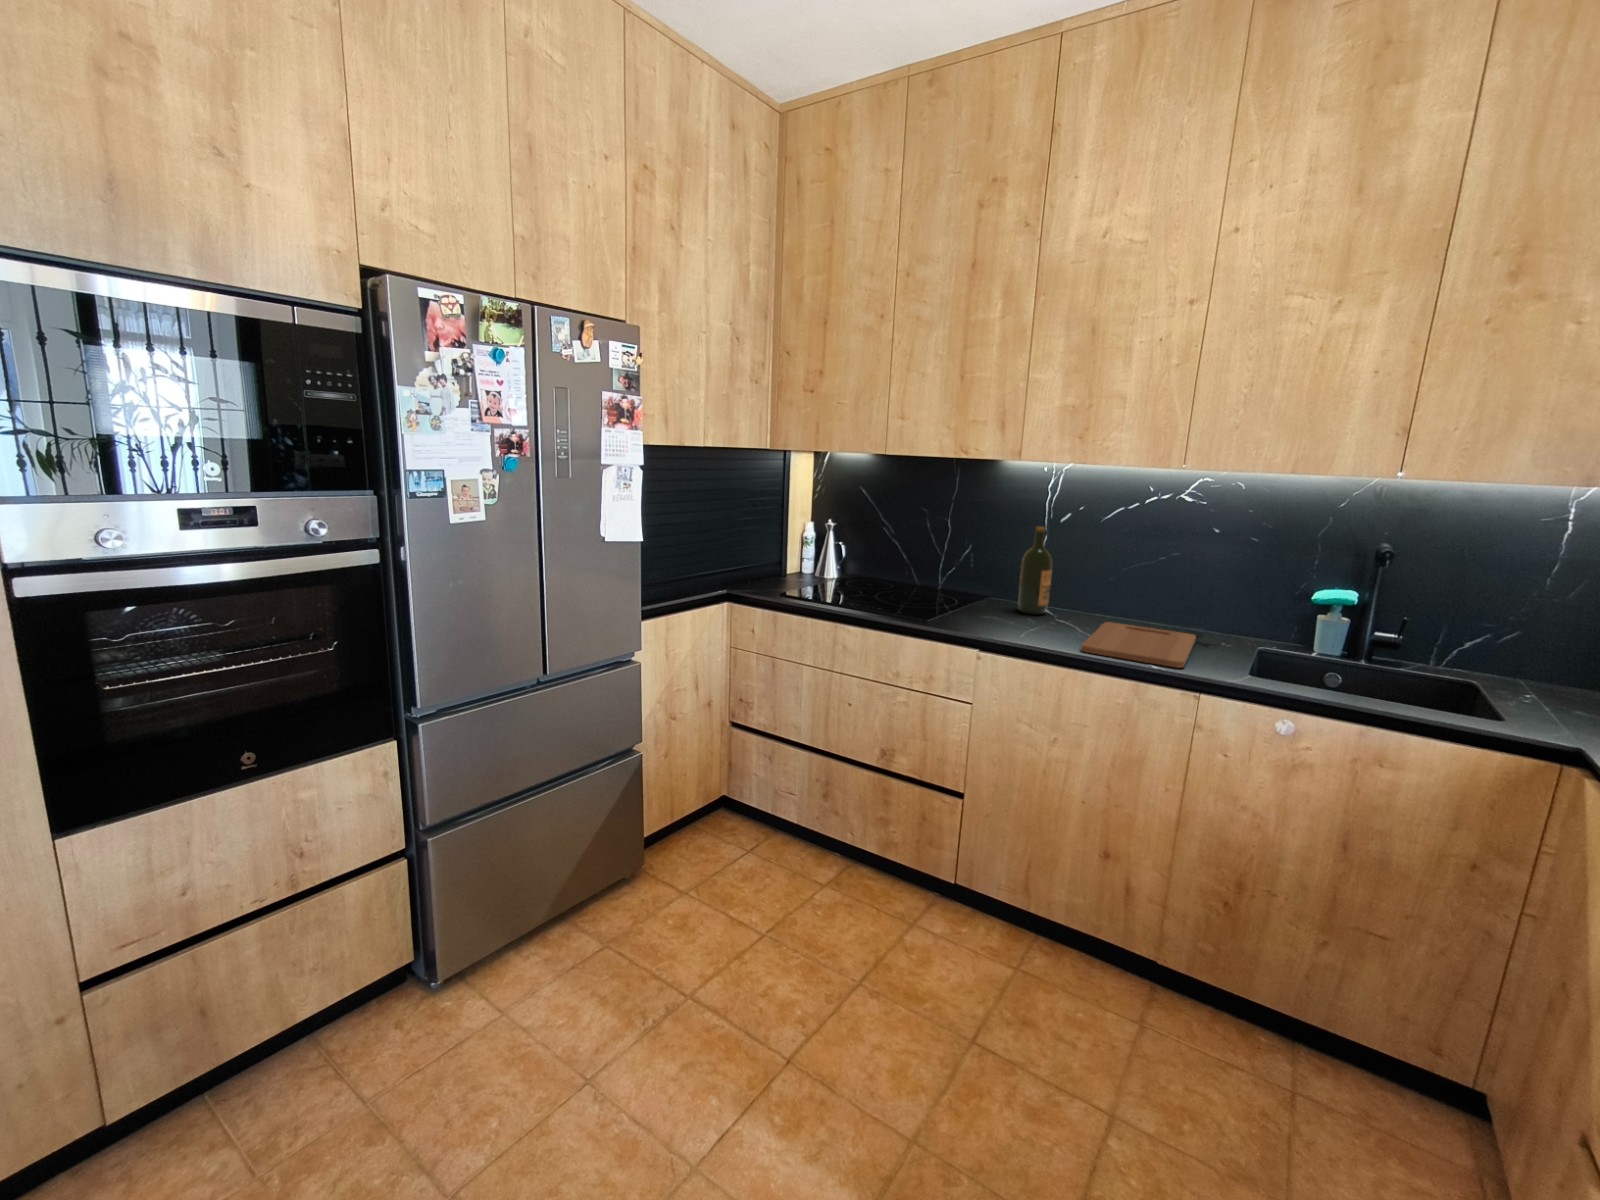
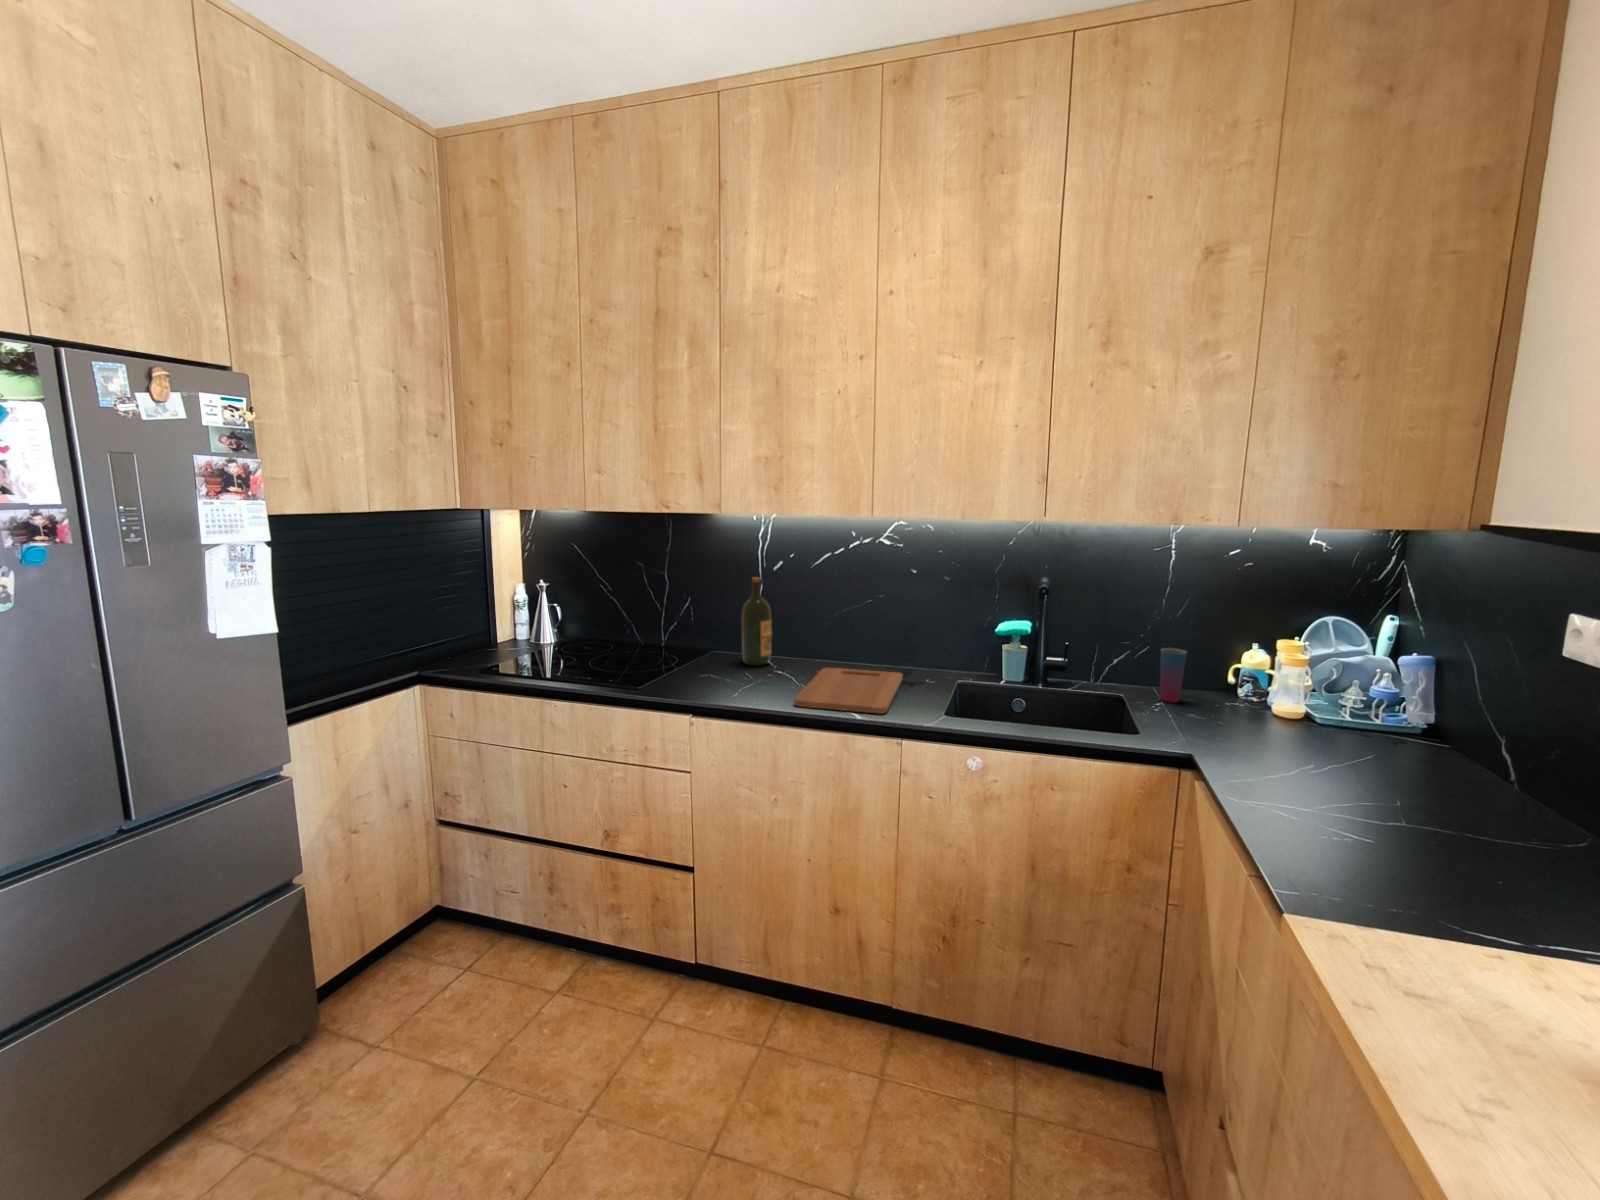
cup: none [1531,635,1579,699] -> present [1160,648,1187,703]

